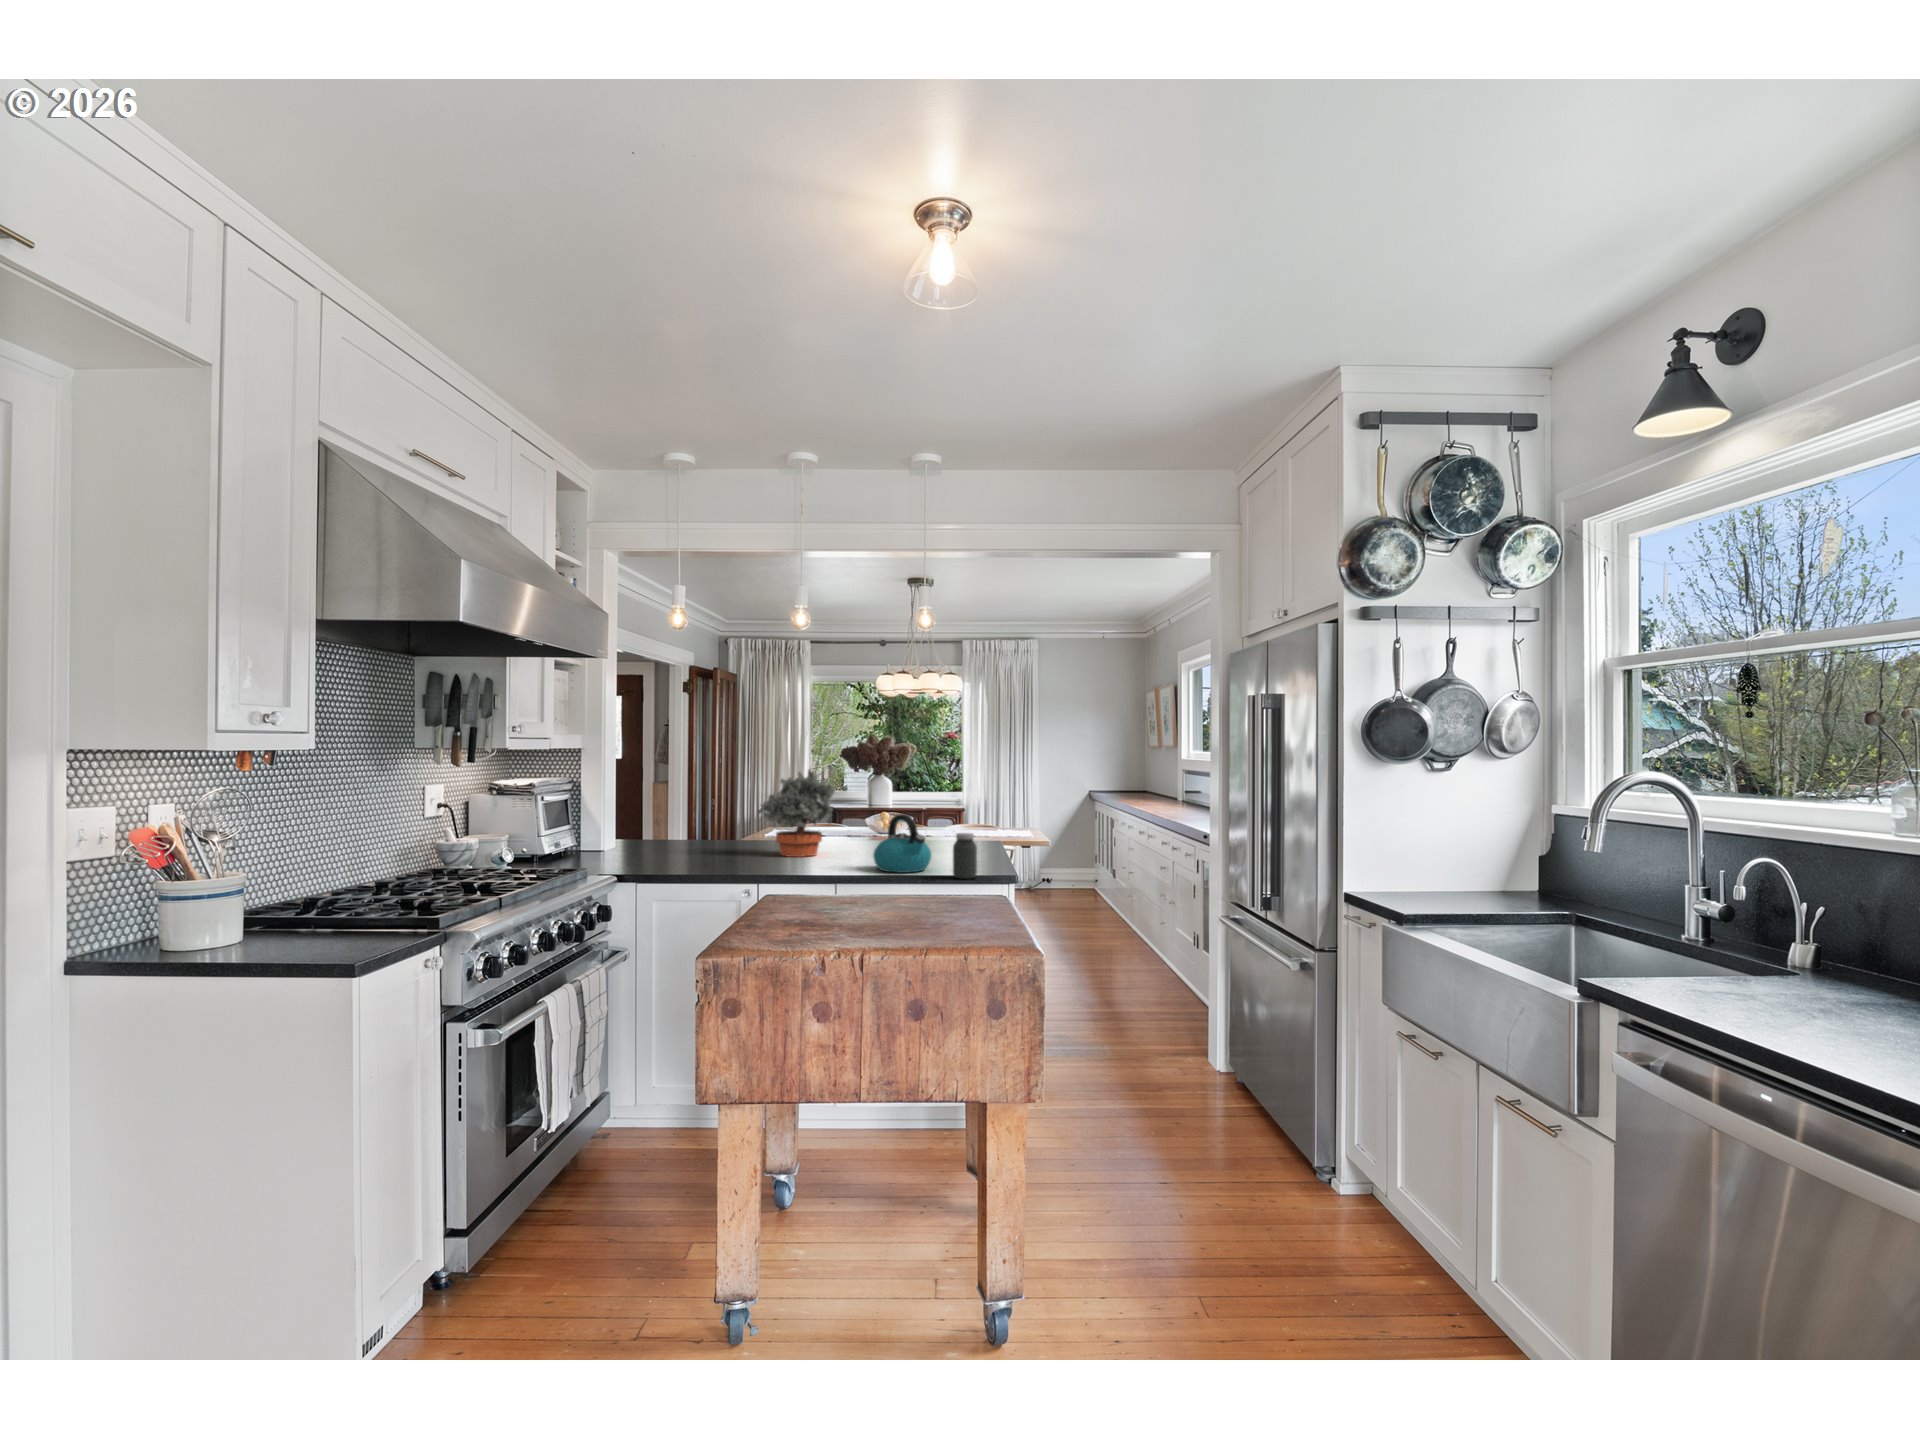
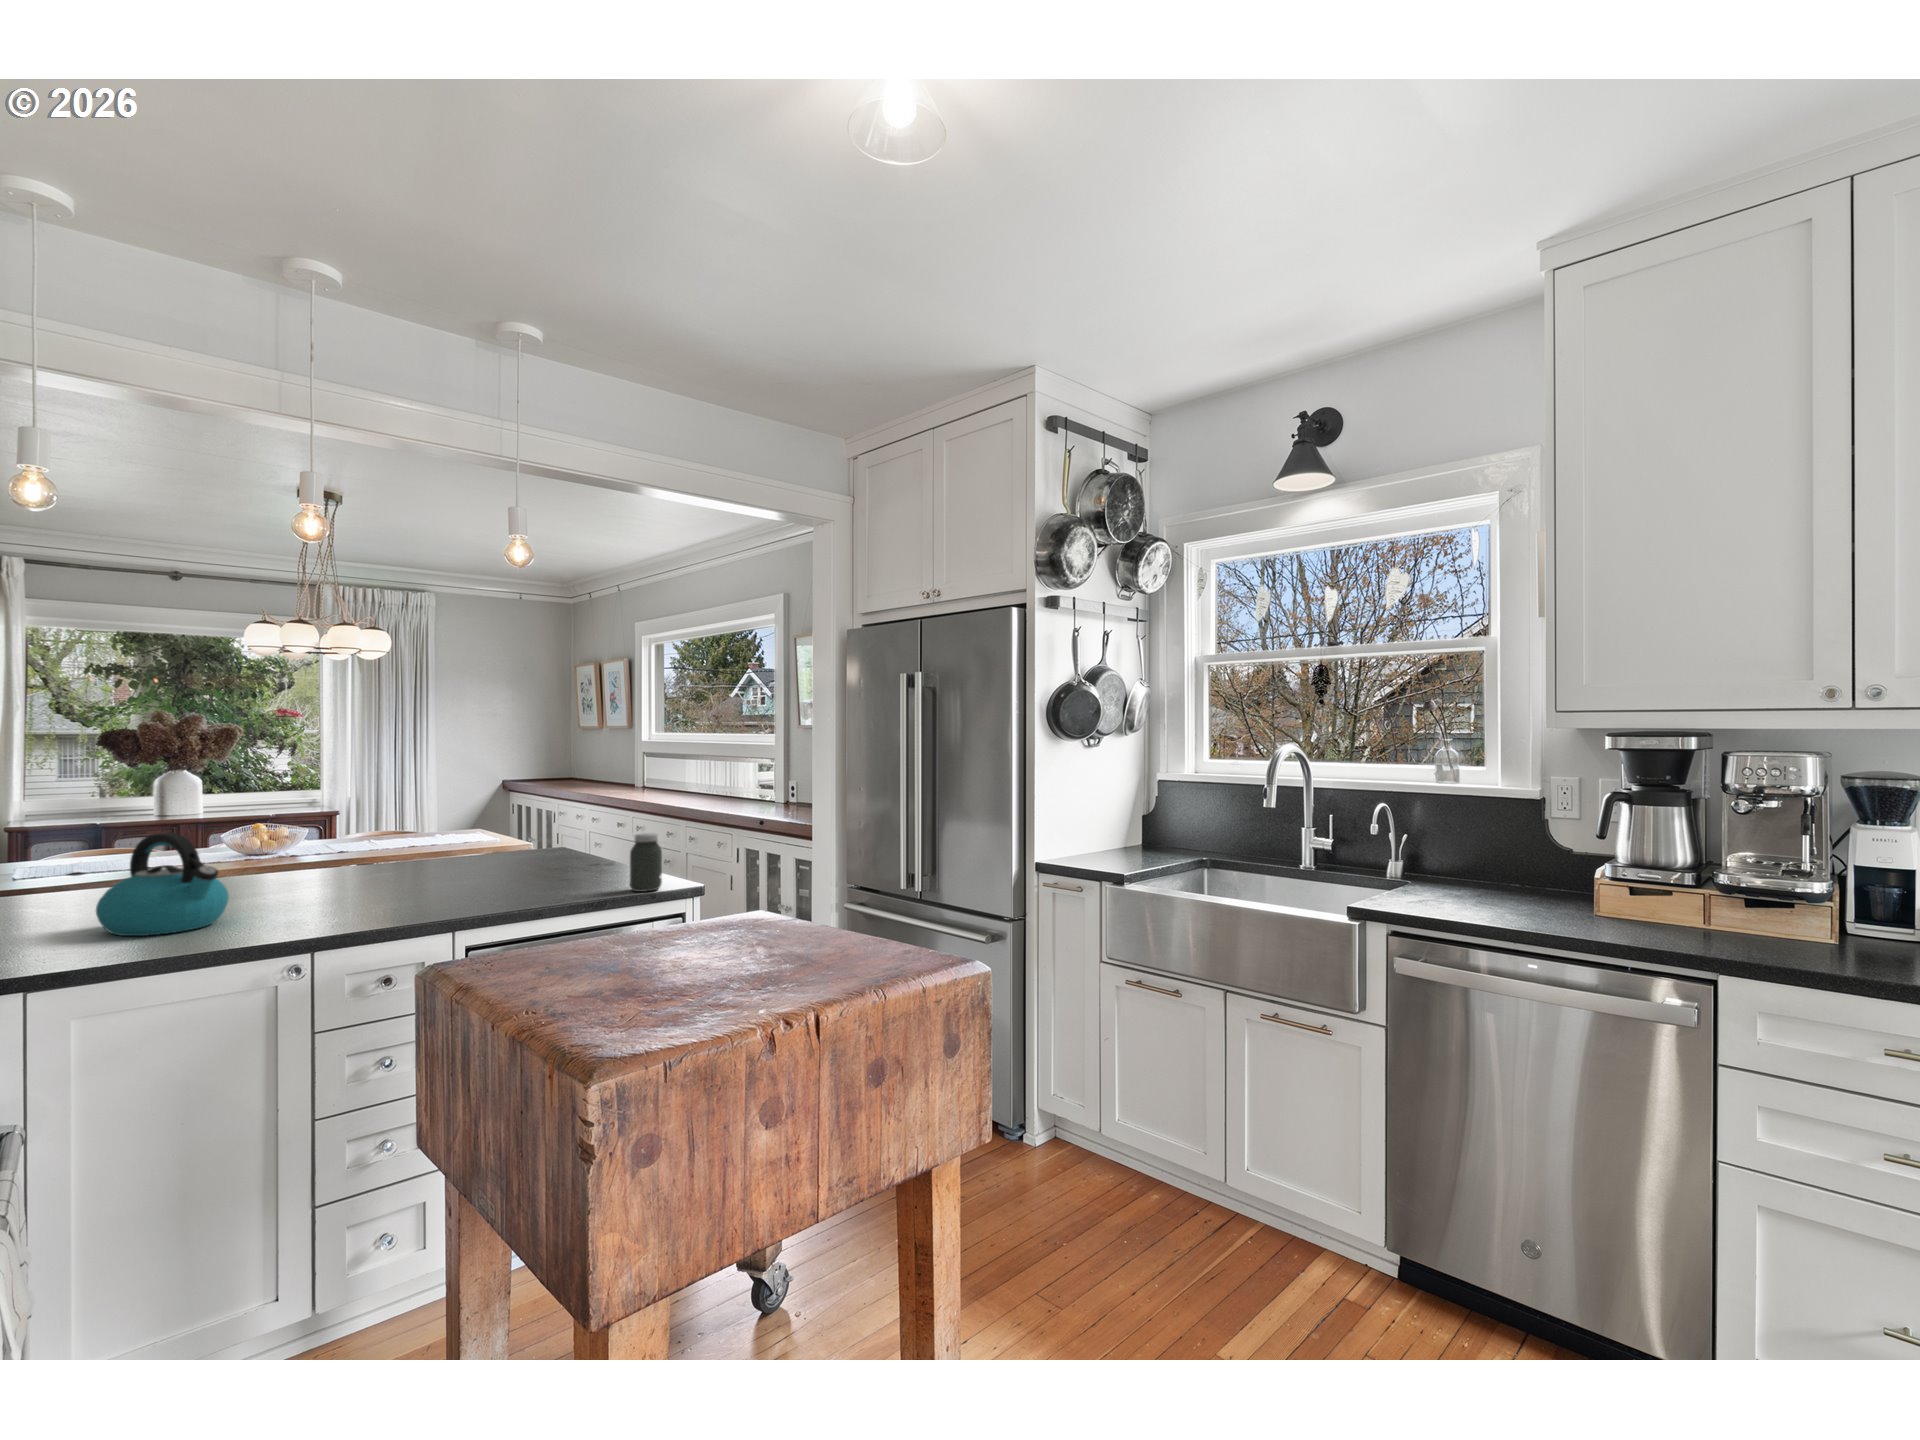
potted plant: present [757,769,835,857] -> none [252,756,386,891]
kettle: present [873,814,931,873] -> present [96,833,229,936]

